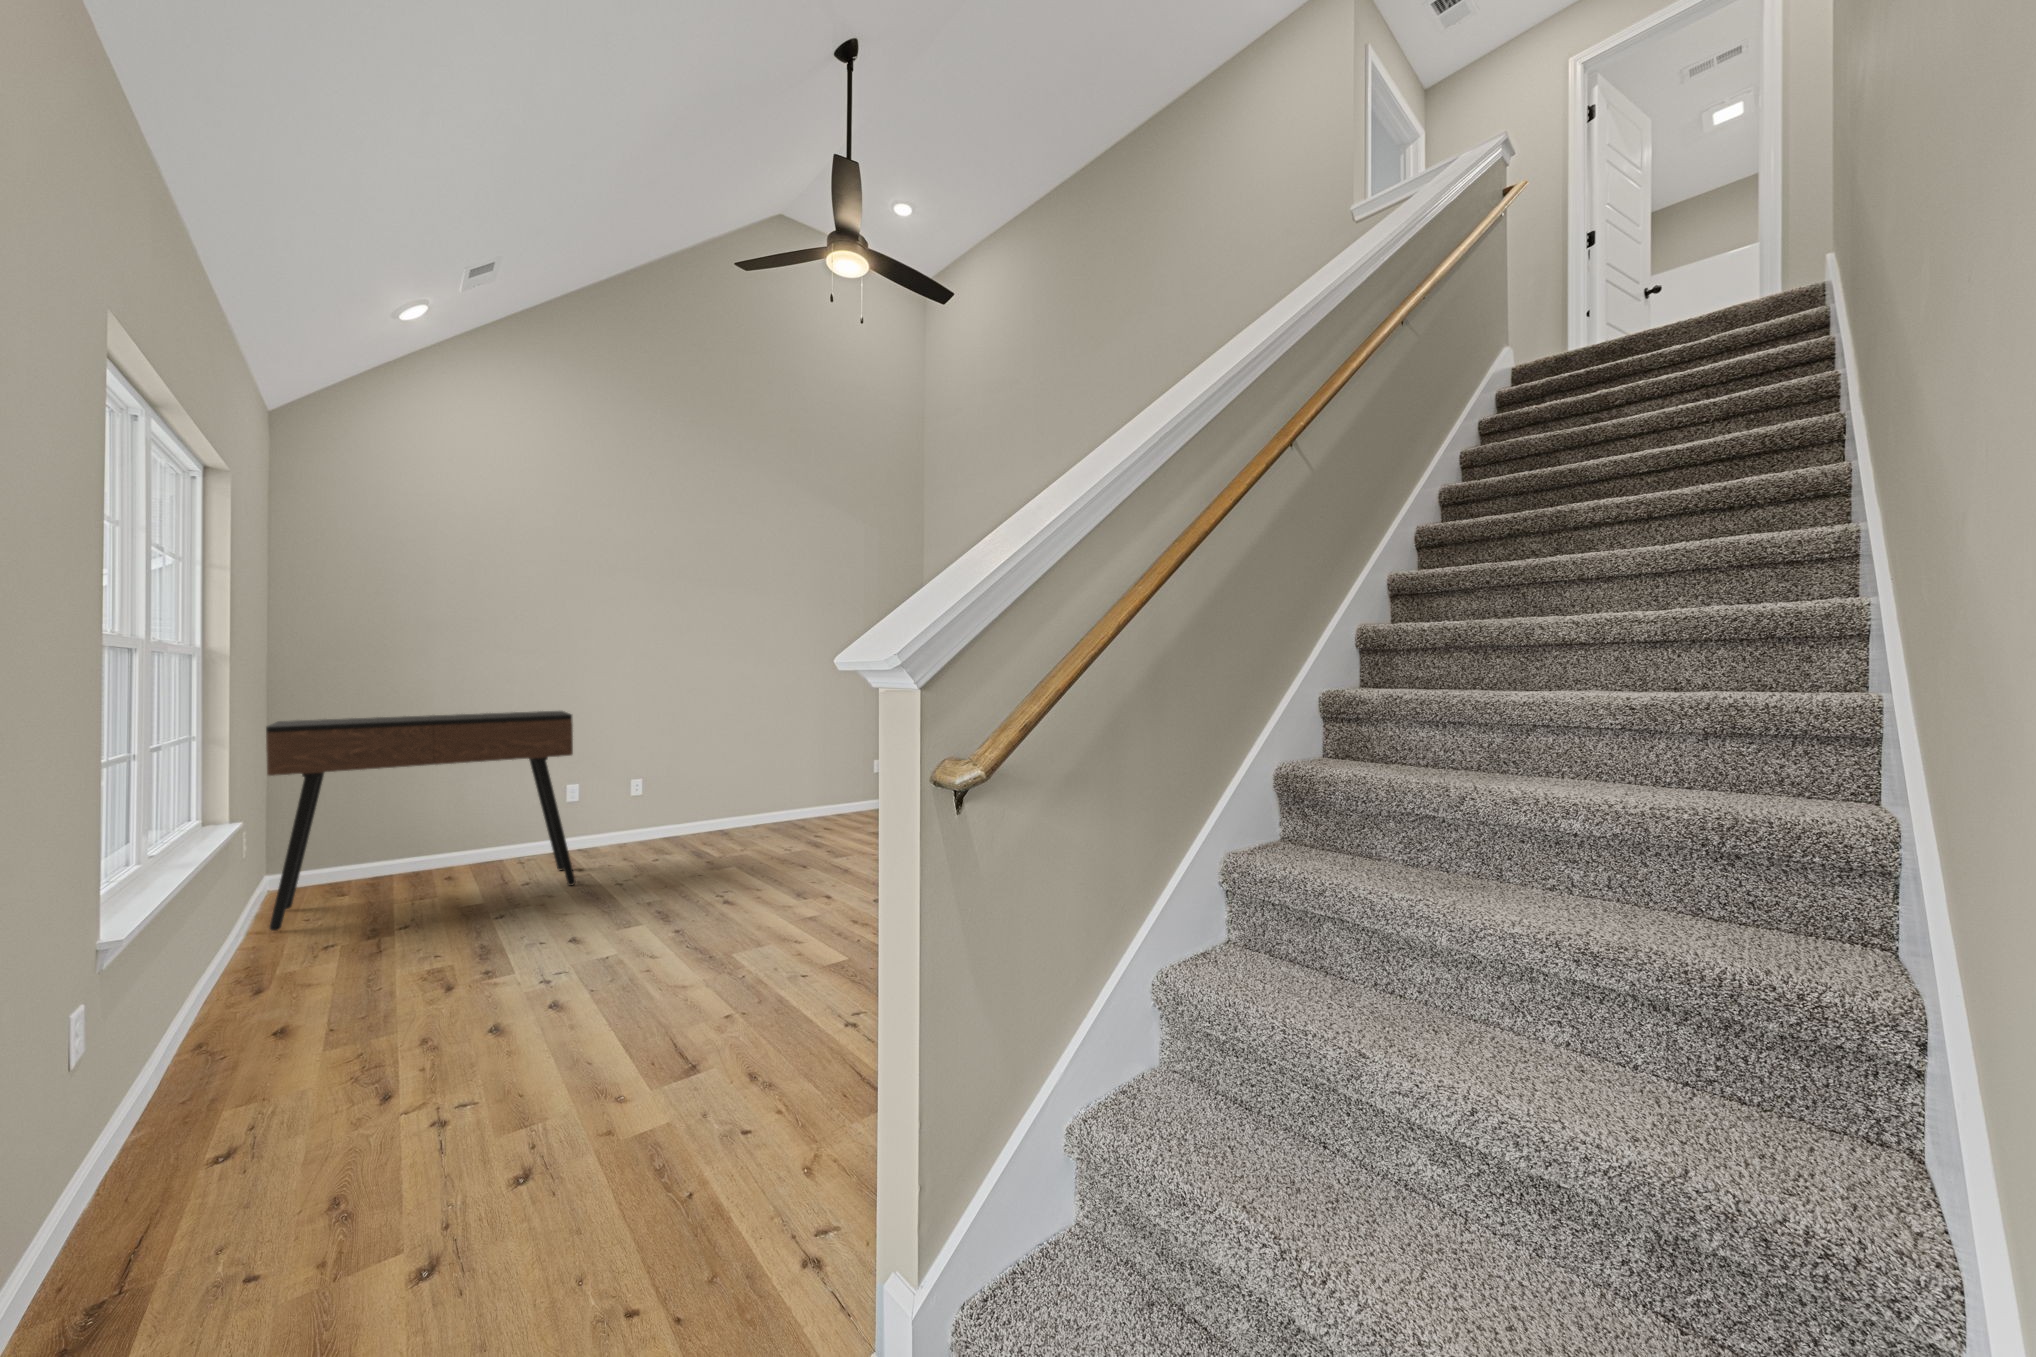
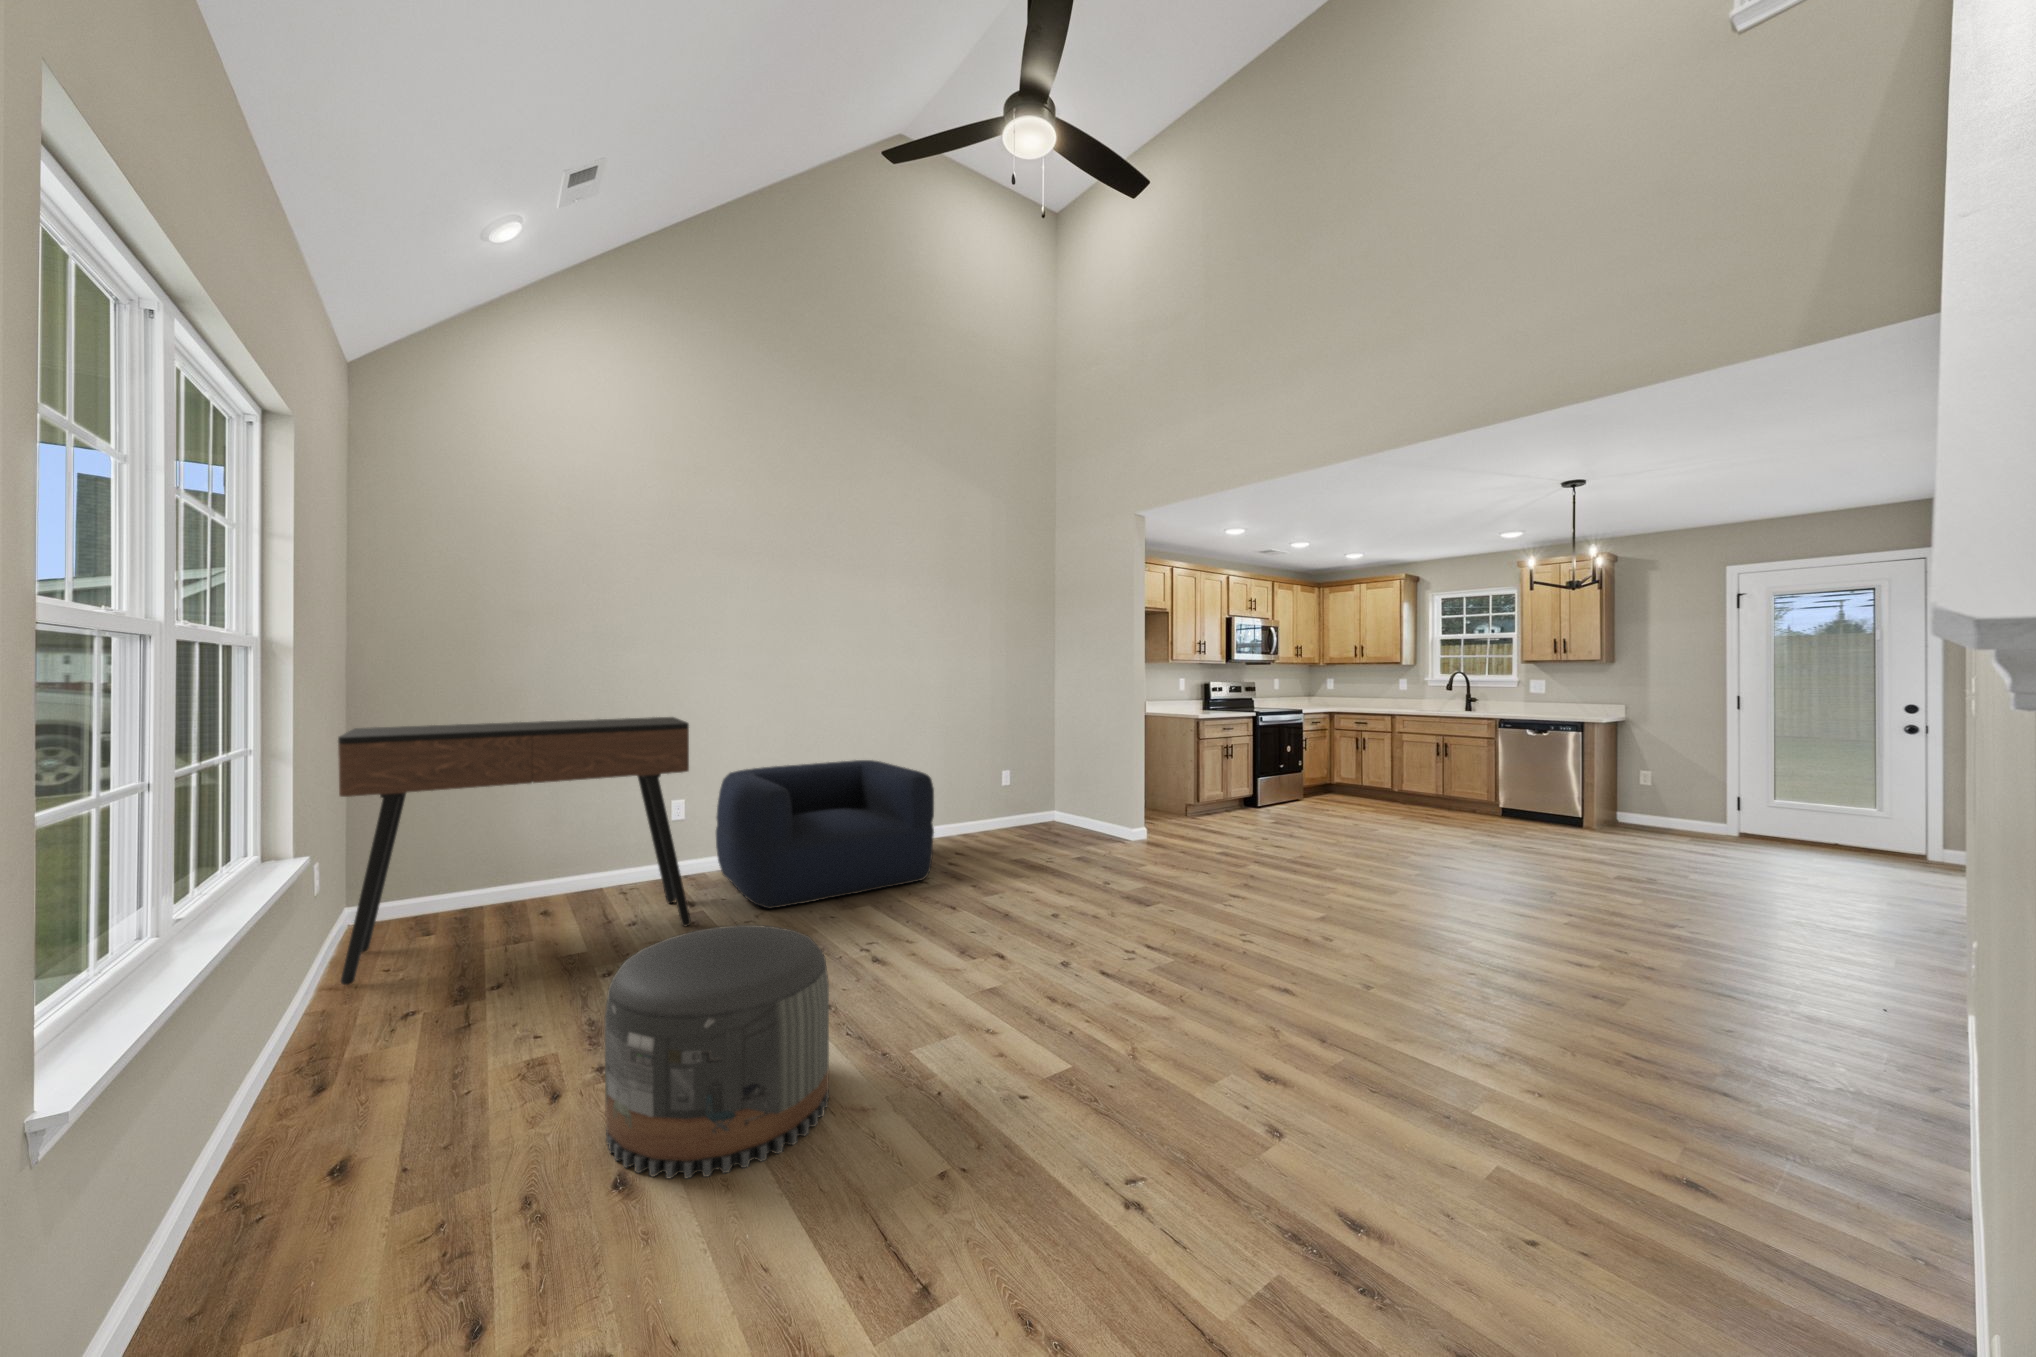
armchair: none [603,749,796,872] -> present [716,760,934,909]
pouf: none [484,860,661,1026] -> present [605,925,829,1178]

